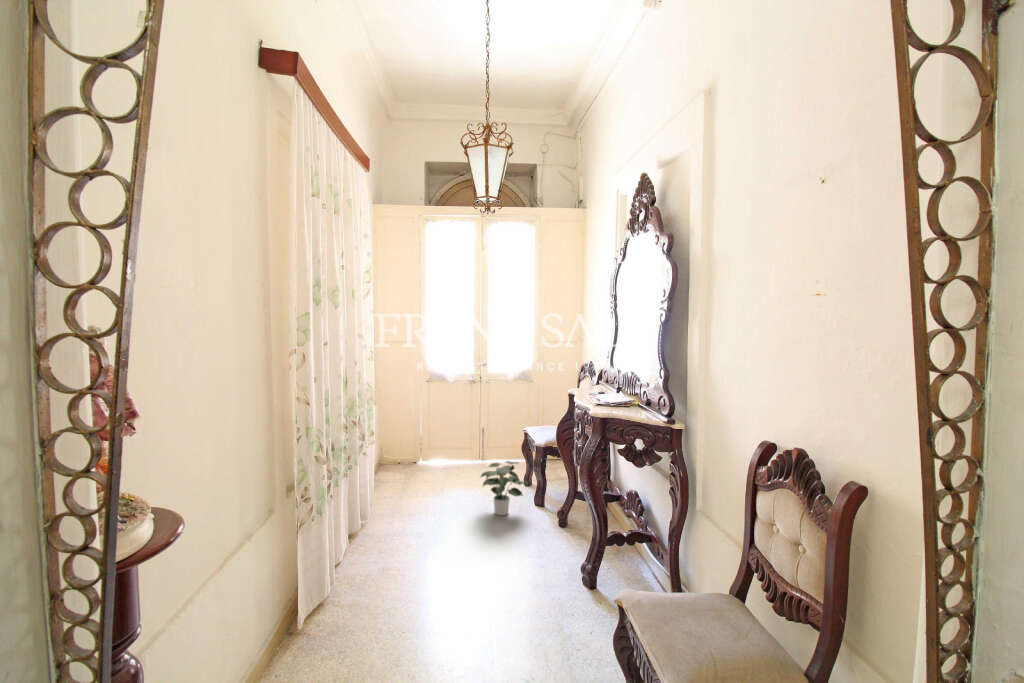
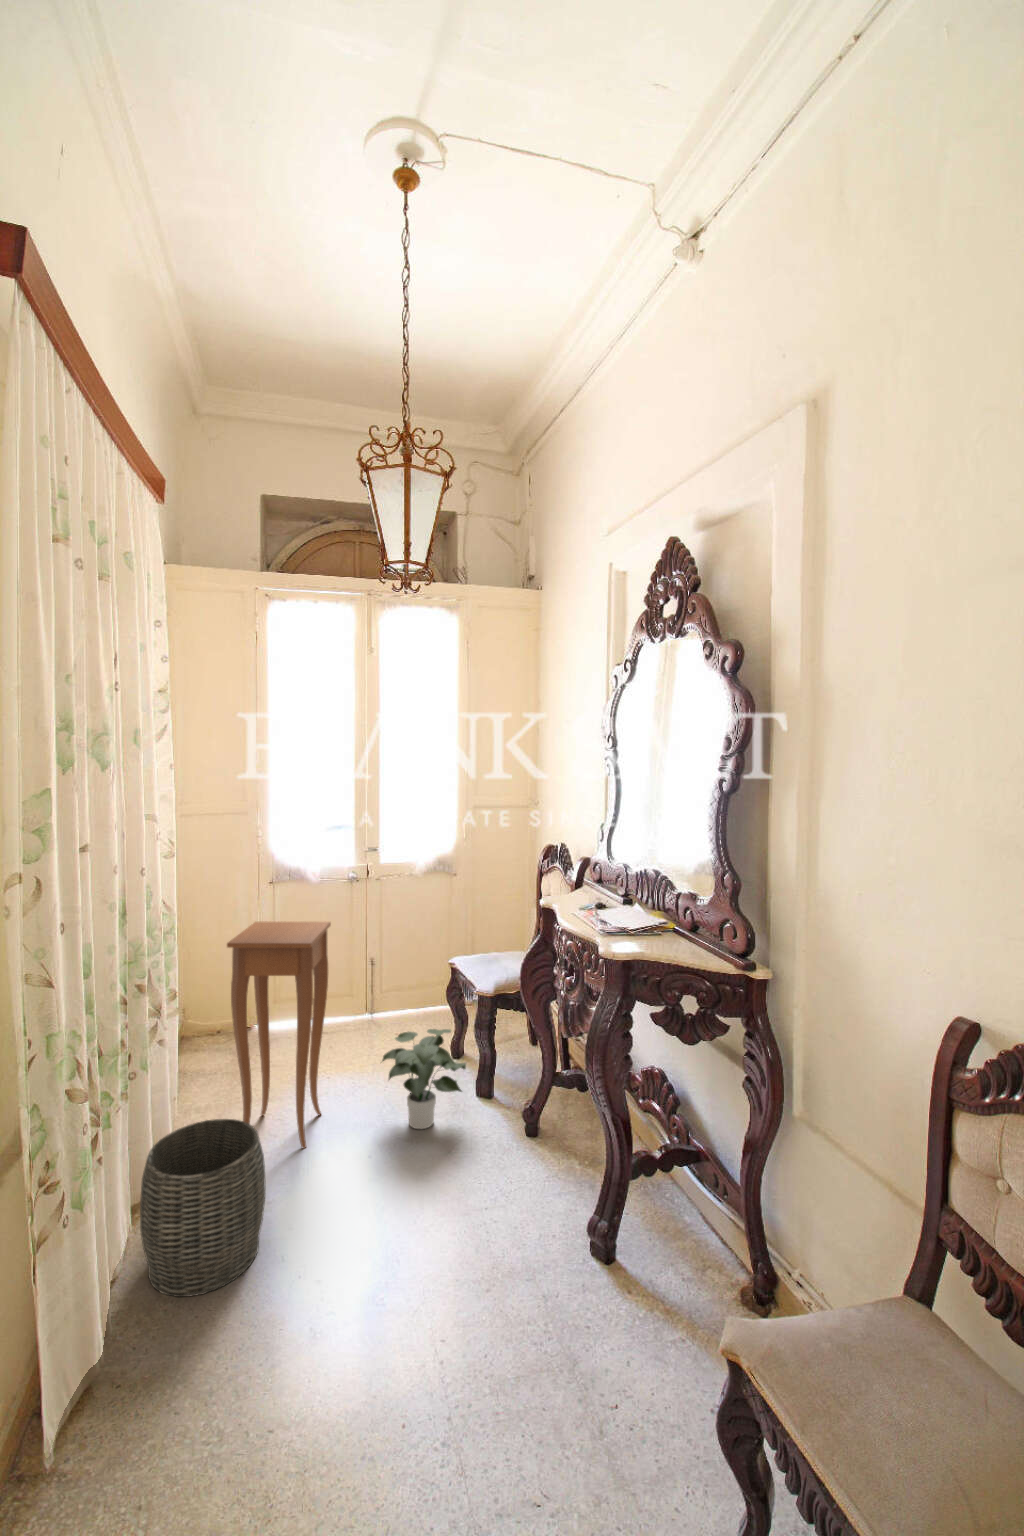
side table: none [398,397,454,518] -> present [227,921,331,1148]
woven basket: none [352,491,412,572] -> present [140,1119,265,1297]

